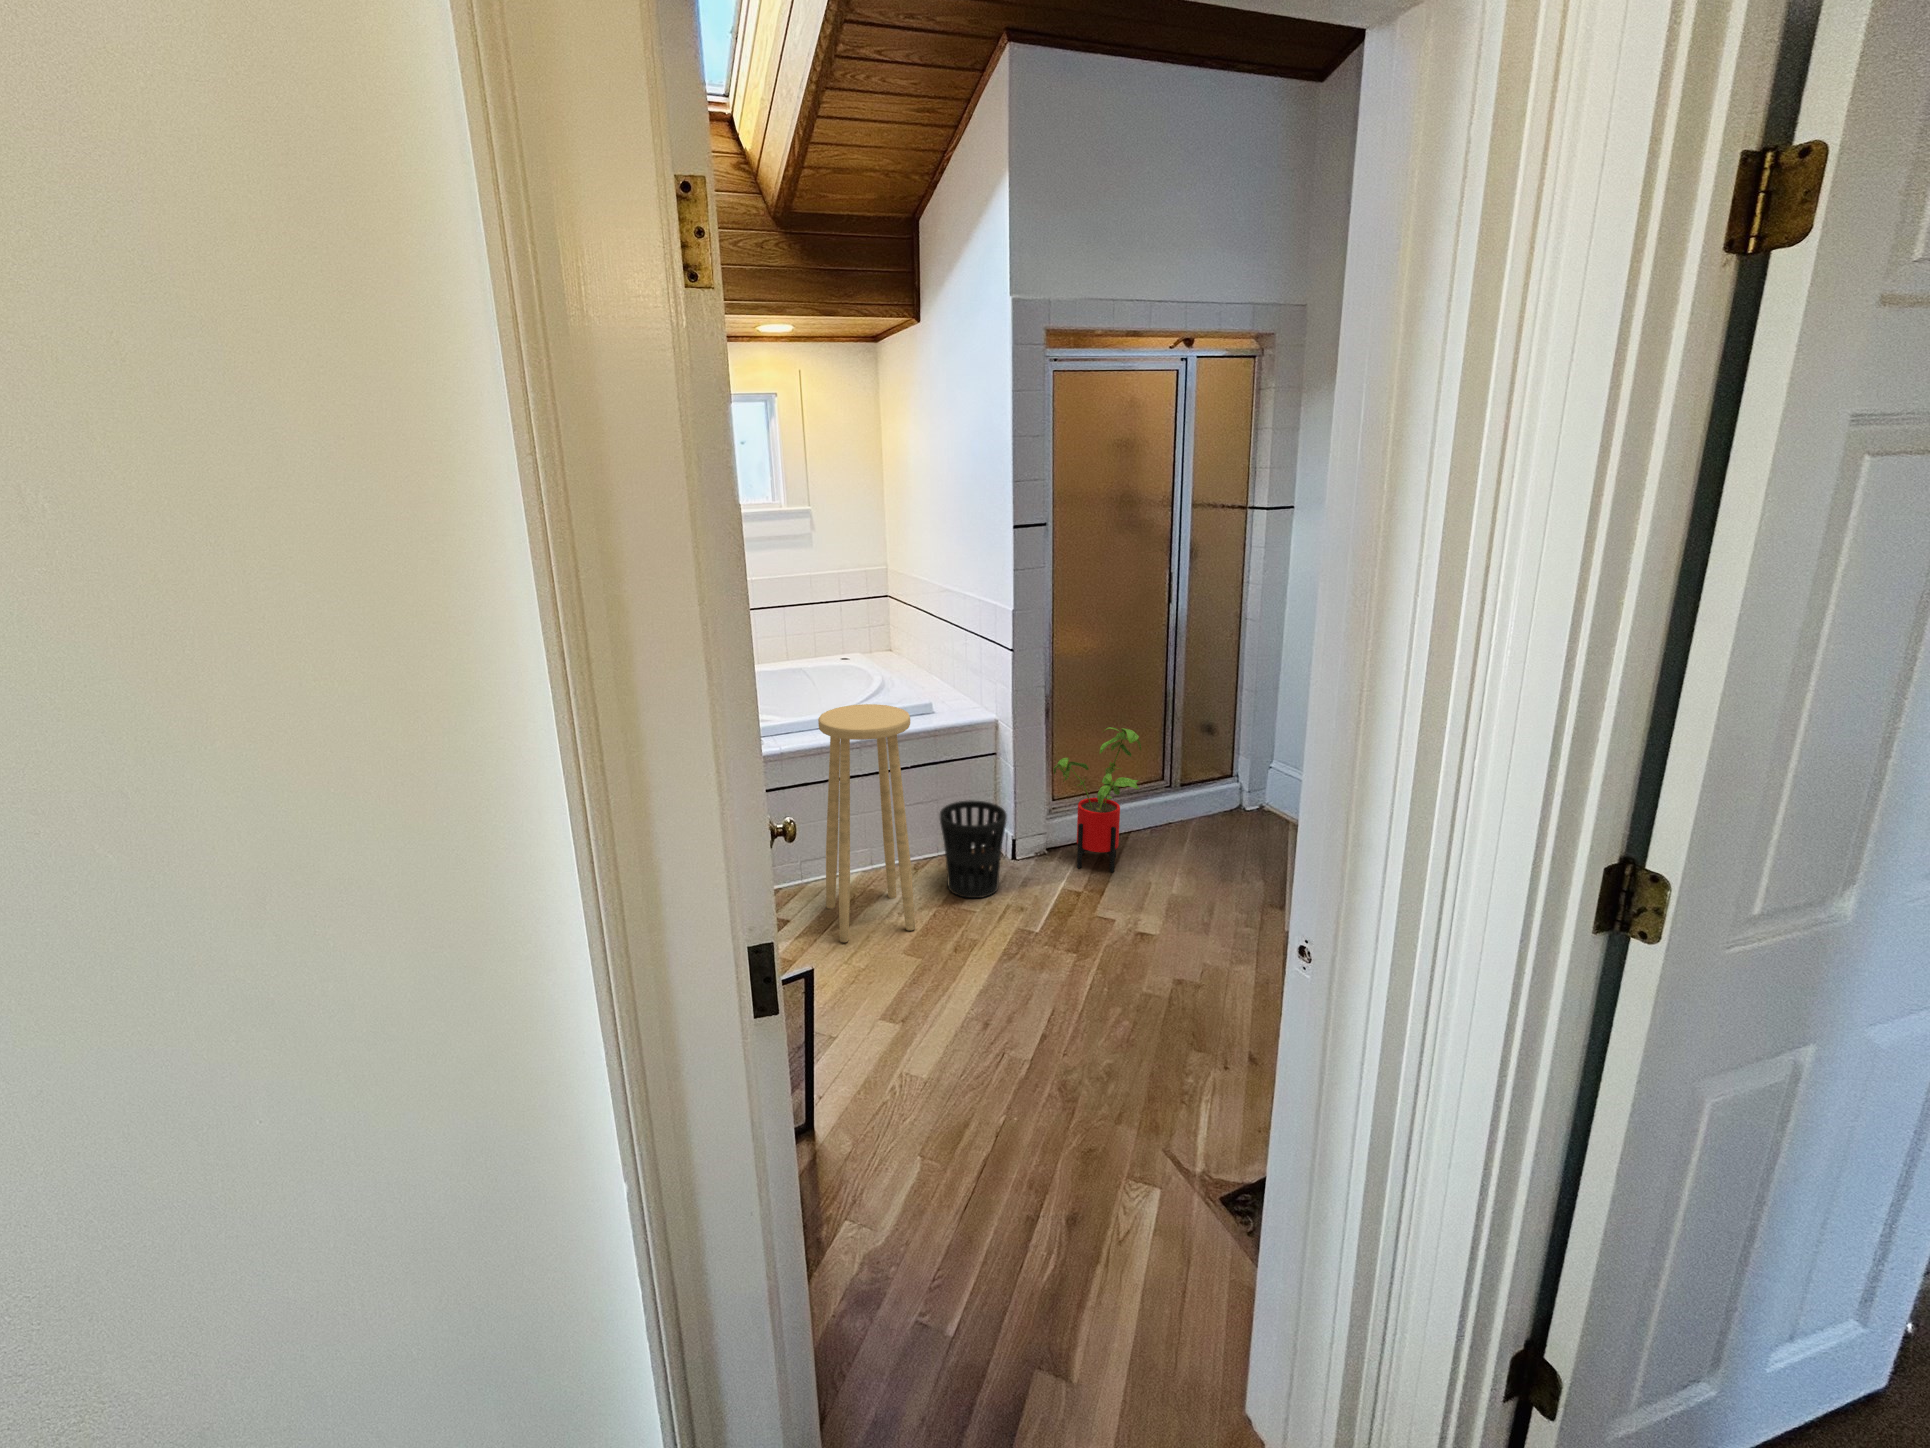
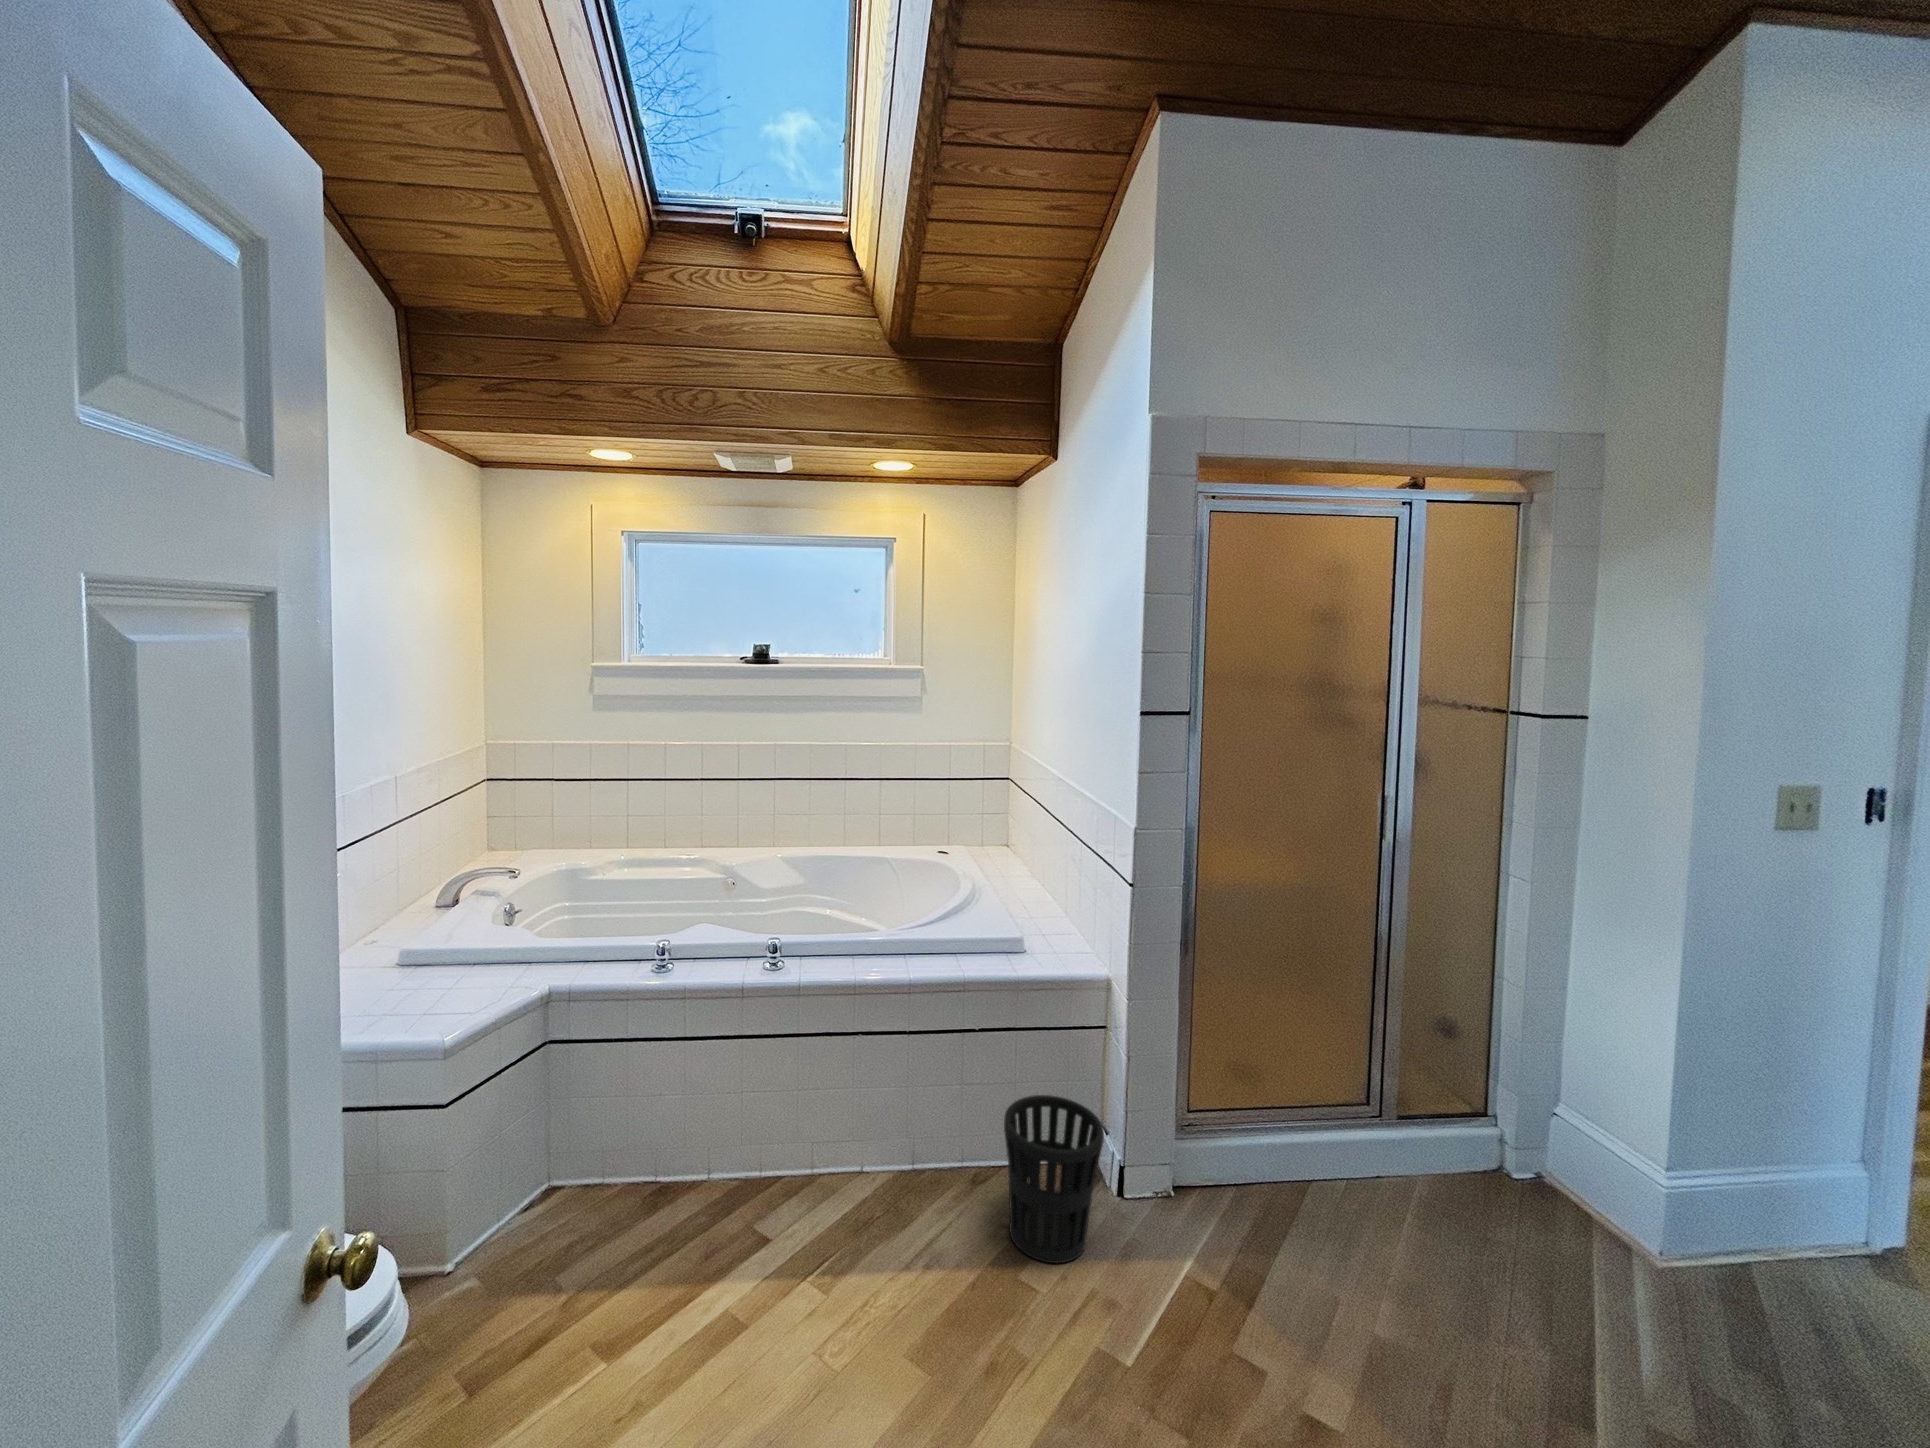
stool: present [818,704,915,942] -> none [822,937,960,1306]
house plant: present [1053,727,1141,872] -> none [1187,1017,1329,1259]

